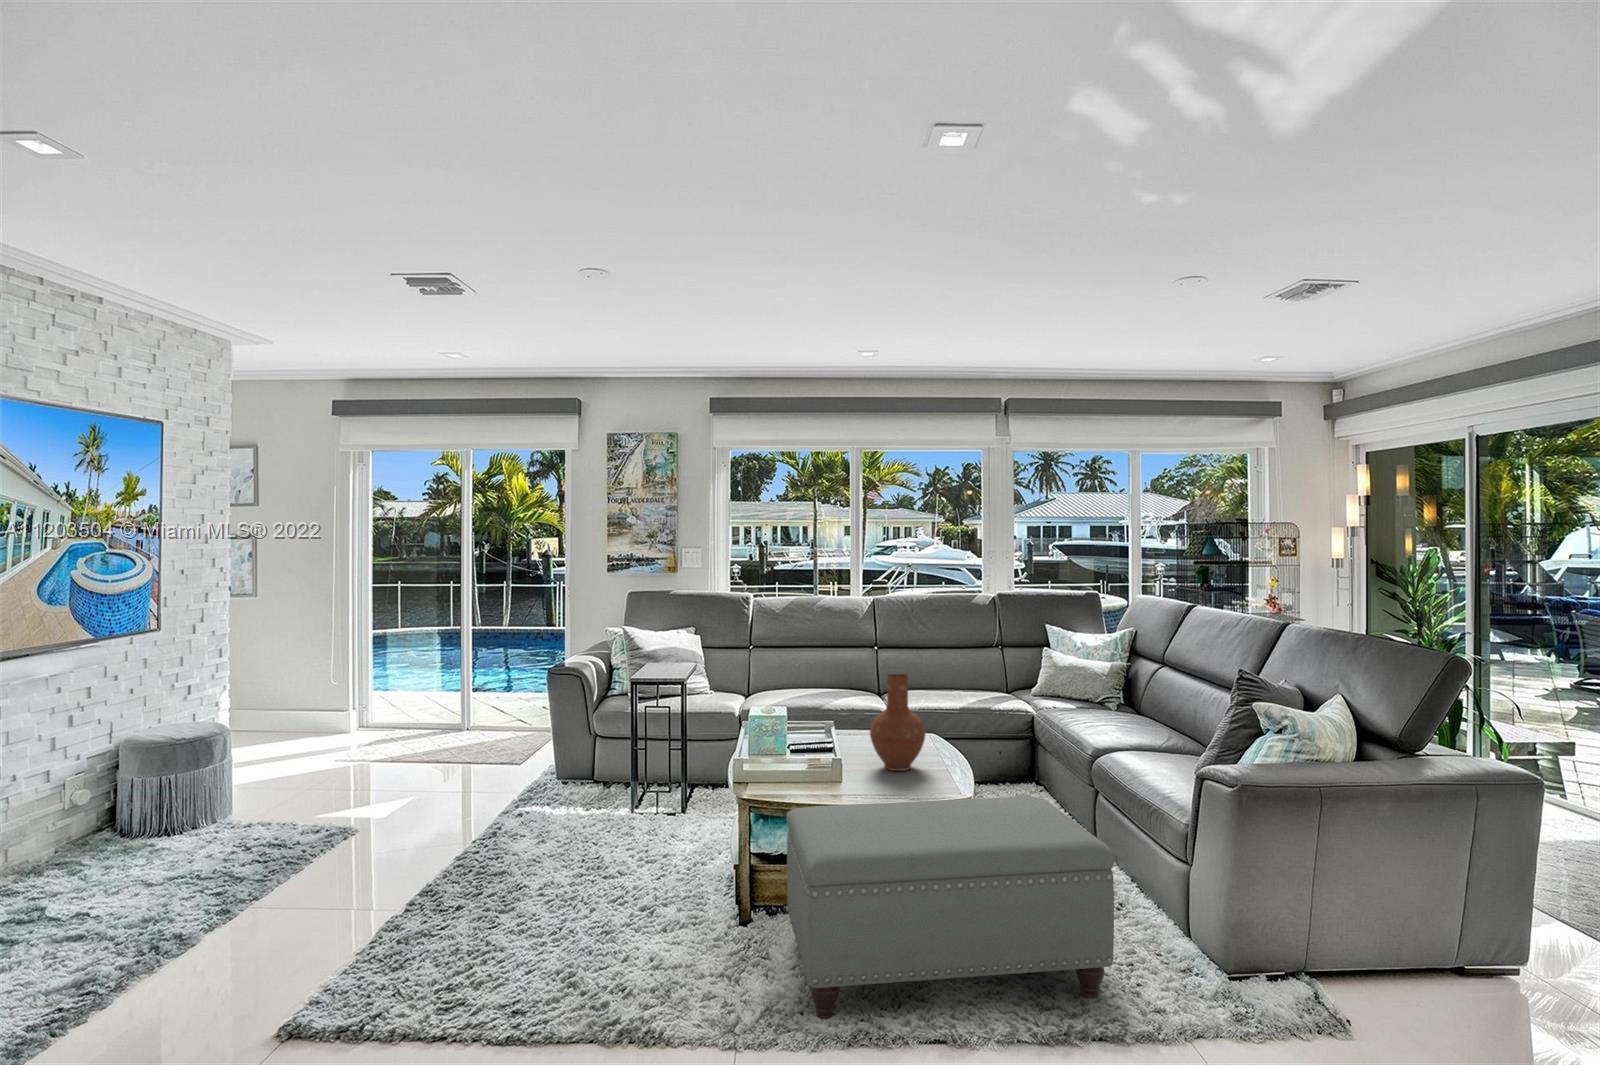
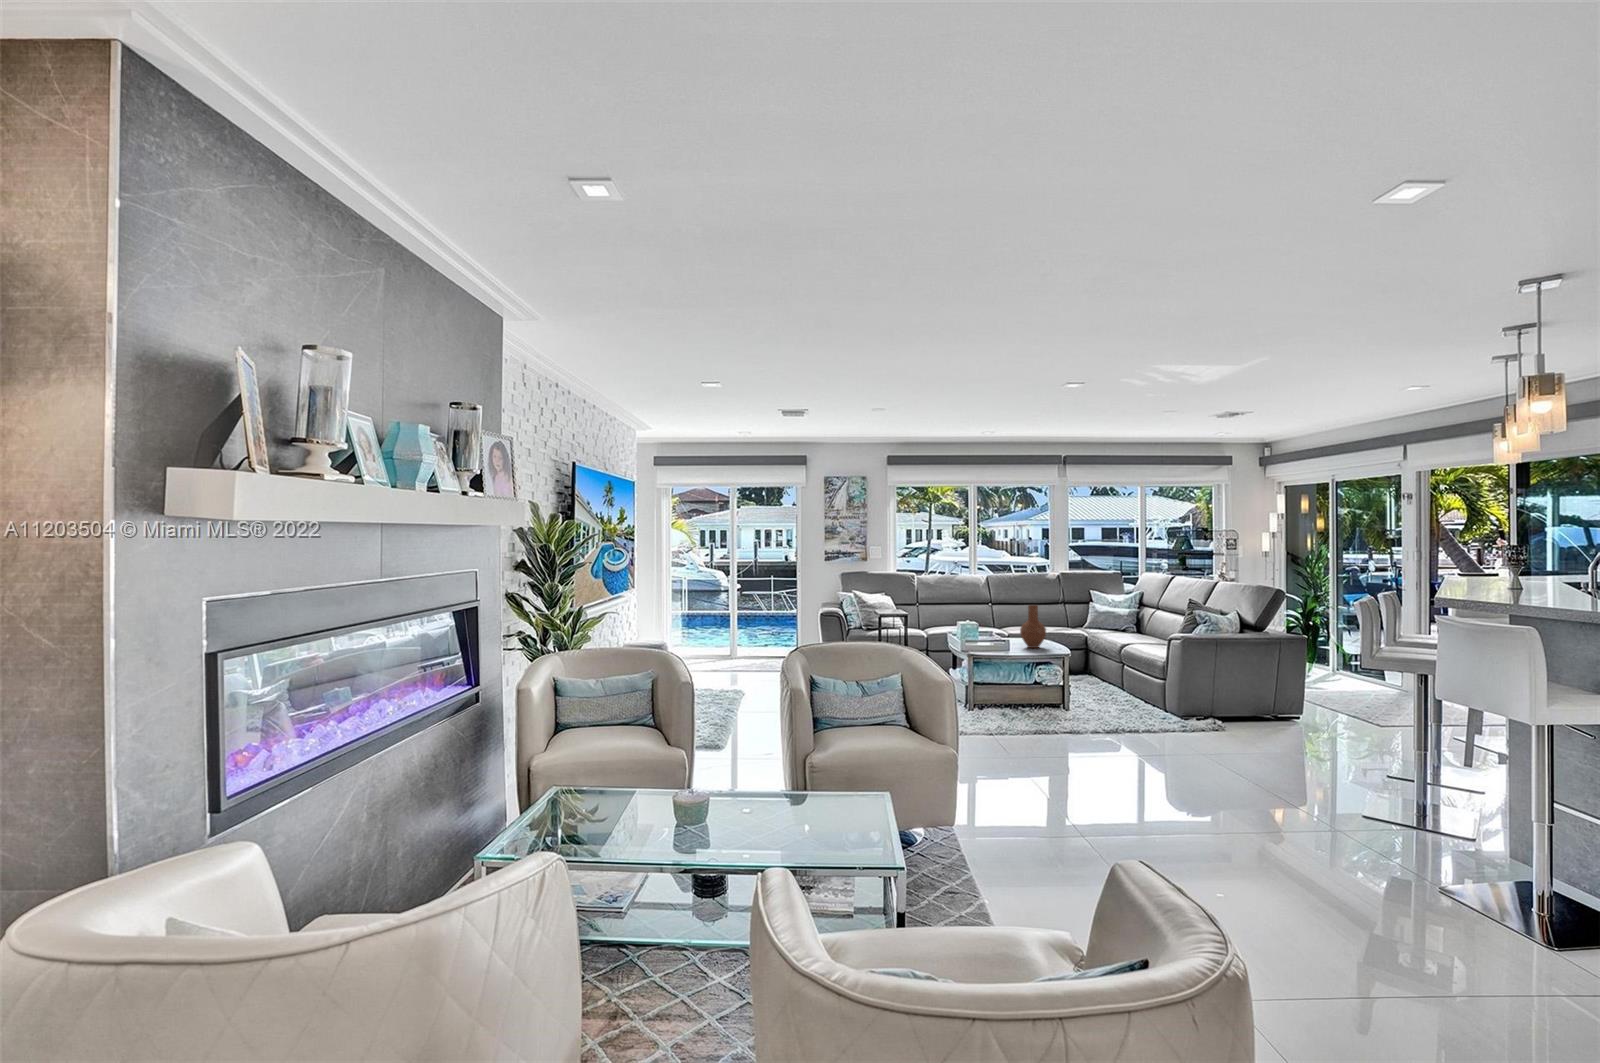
ottoman: present [787,797,1115,1019] -> none [995,653,1135,726]

